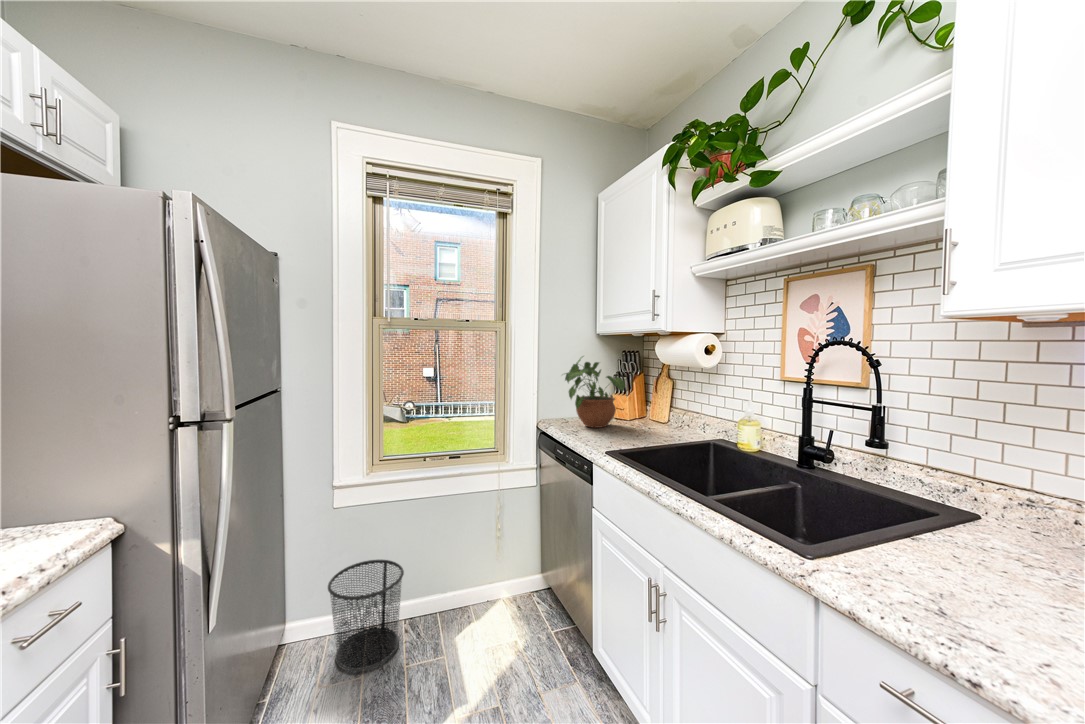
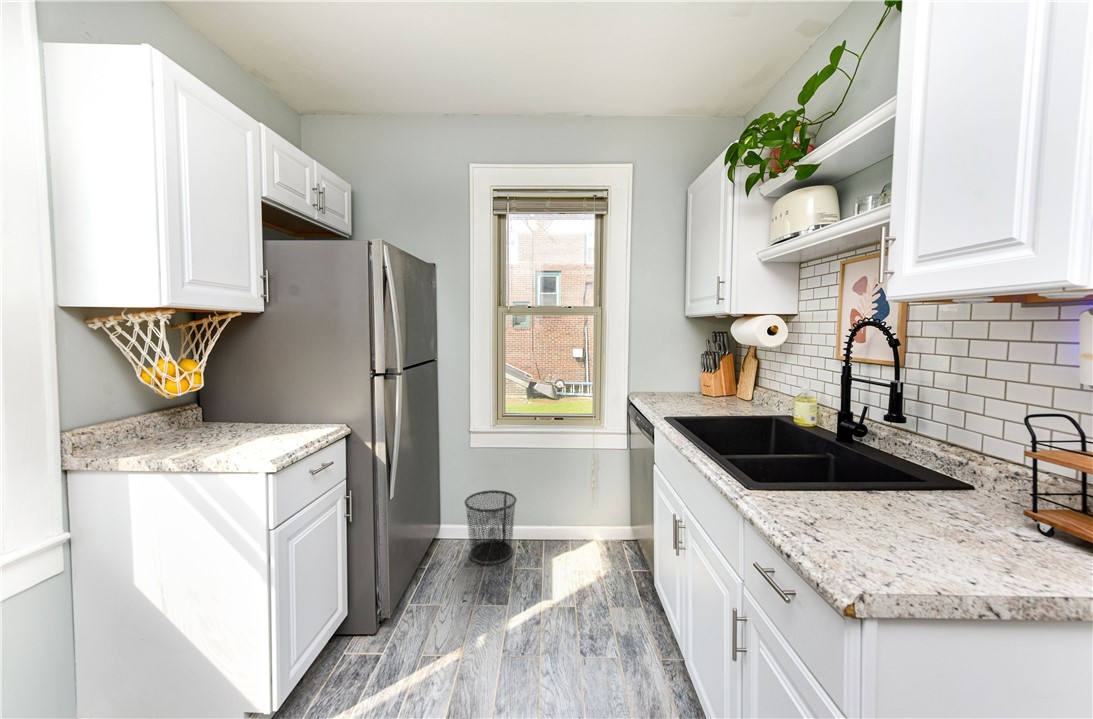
potted plant: present [565,356,625,428] -> none [648,338,706,402]

